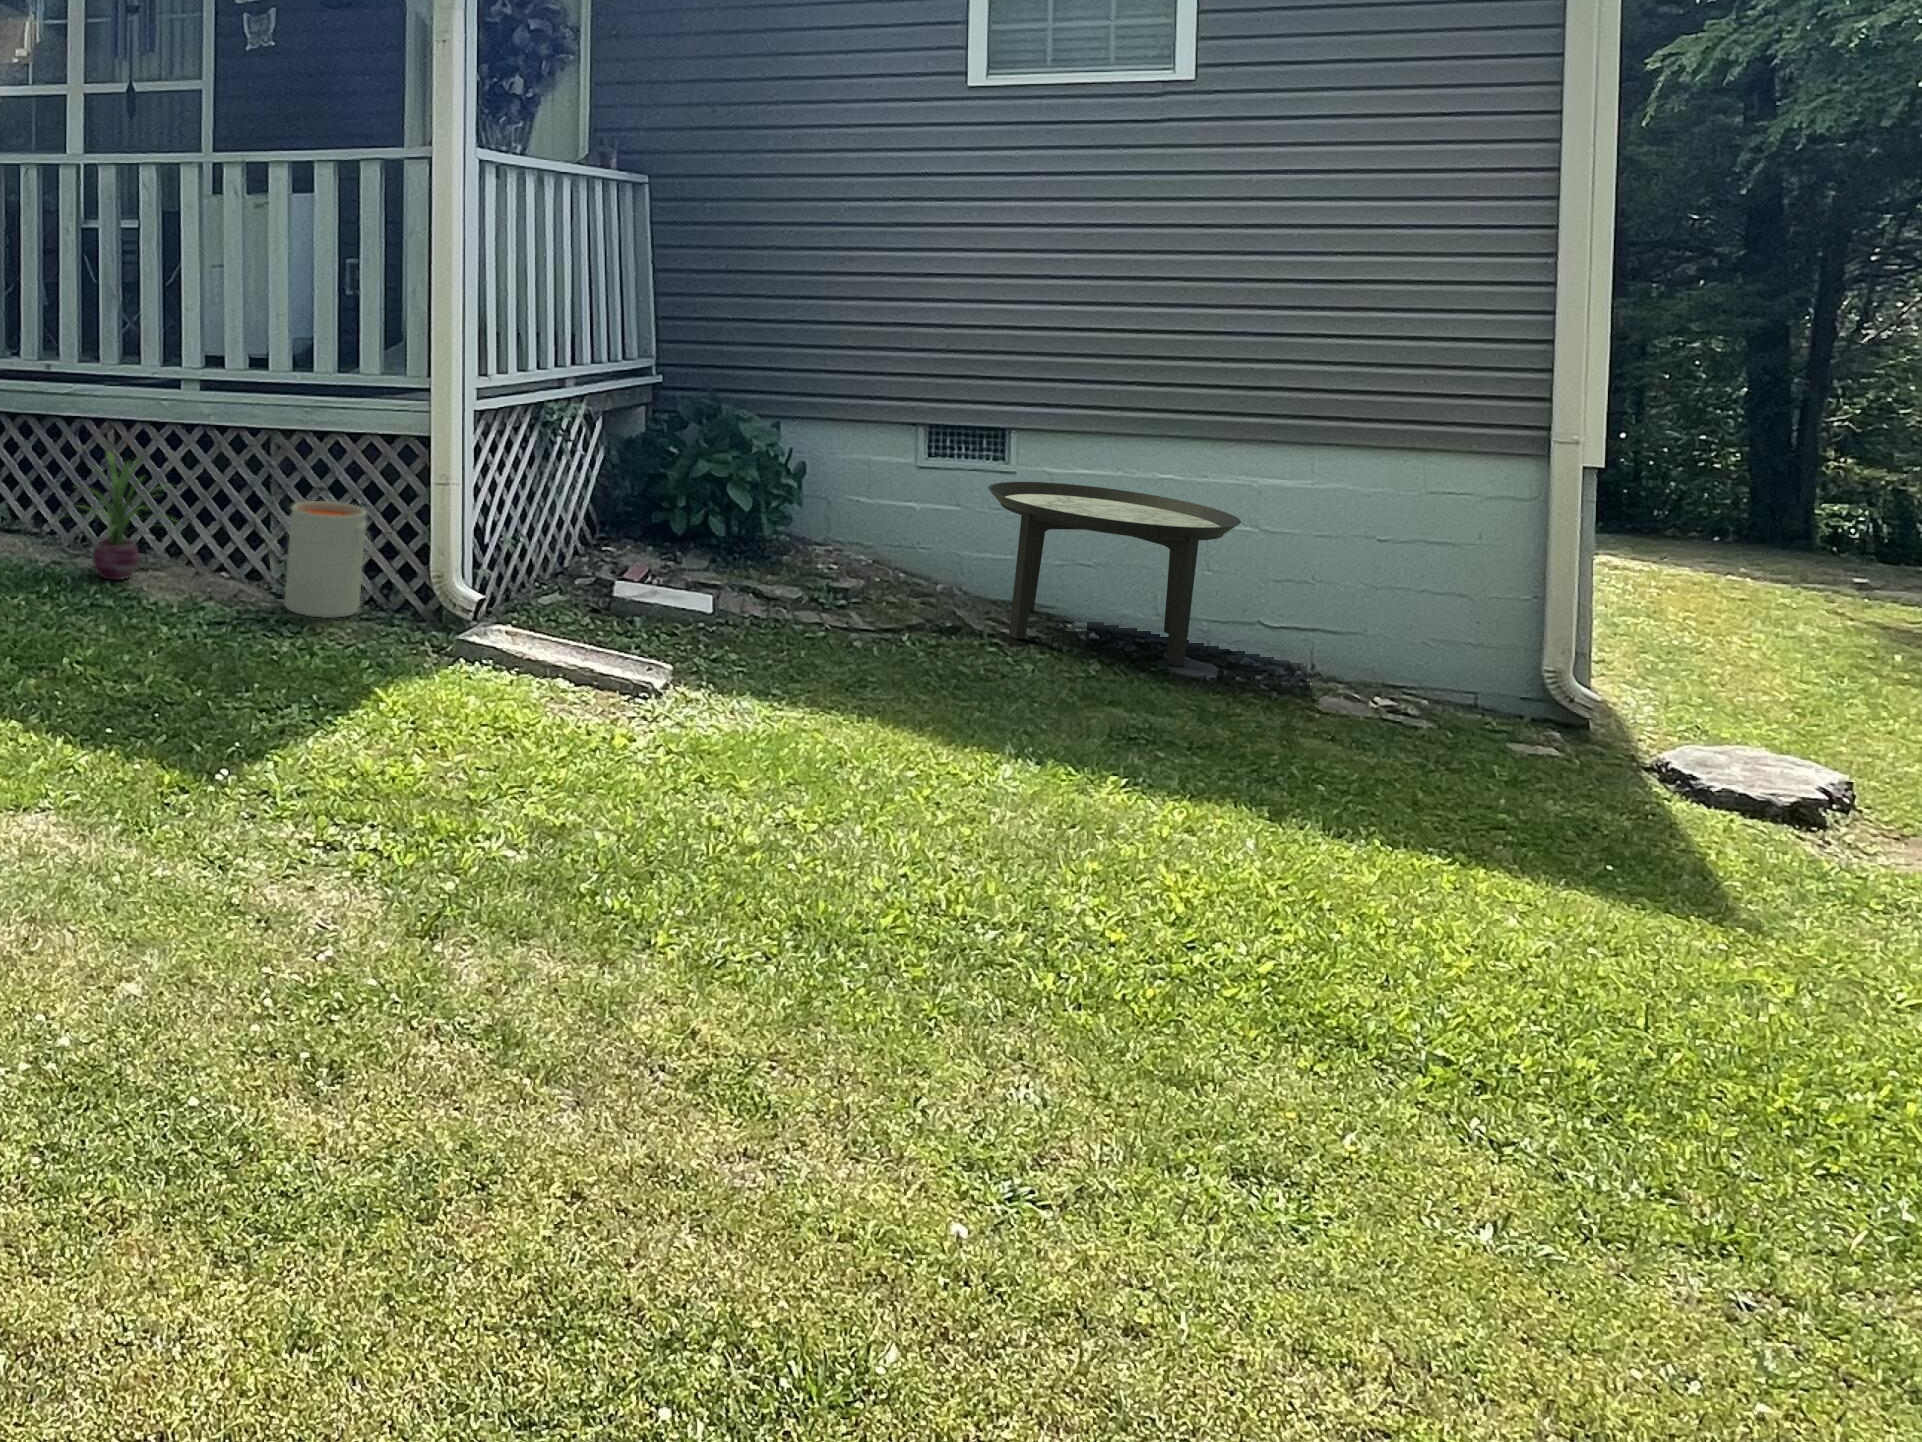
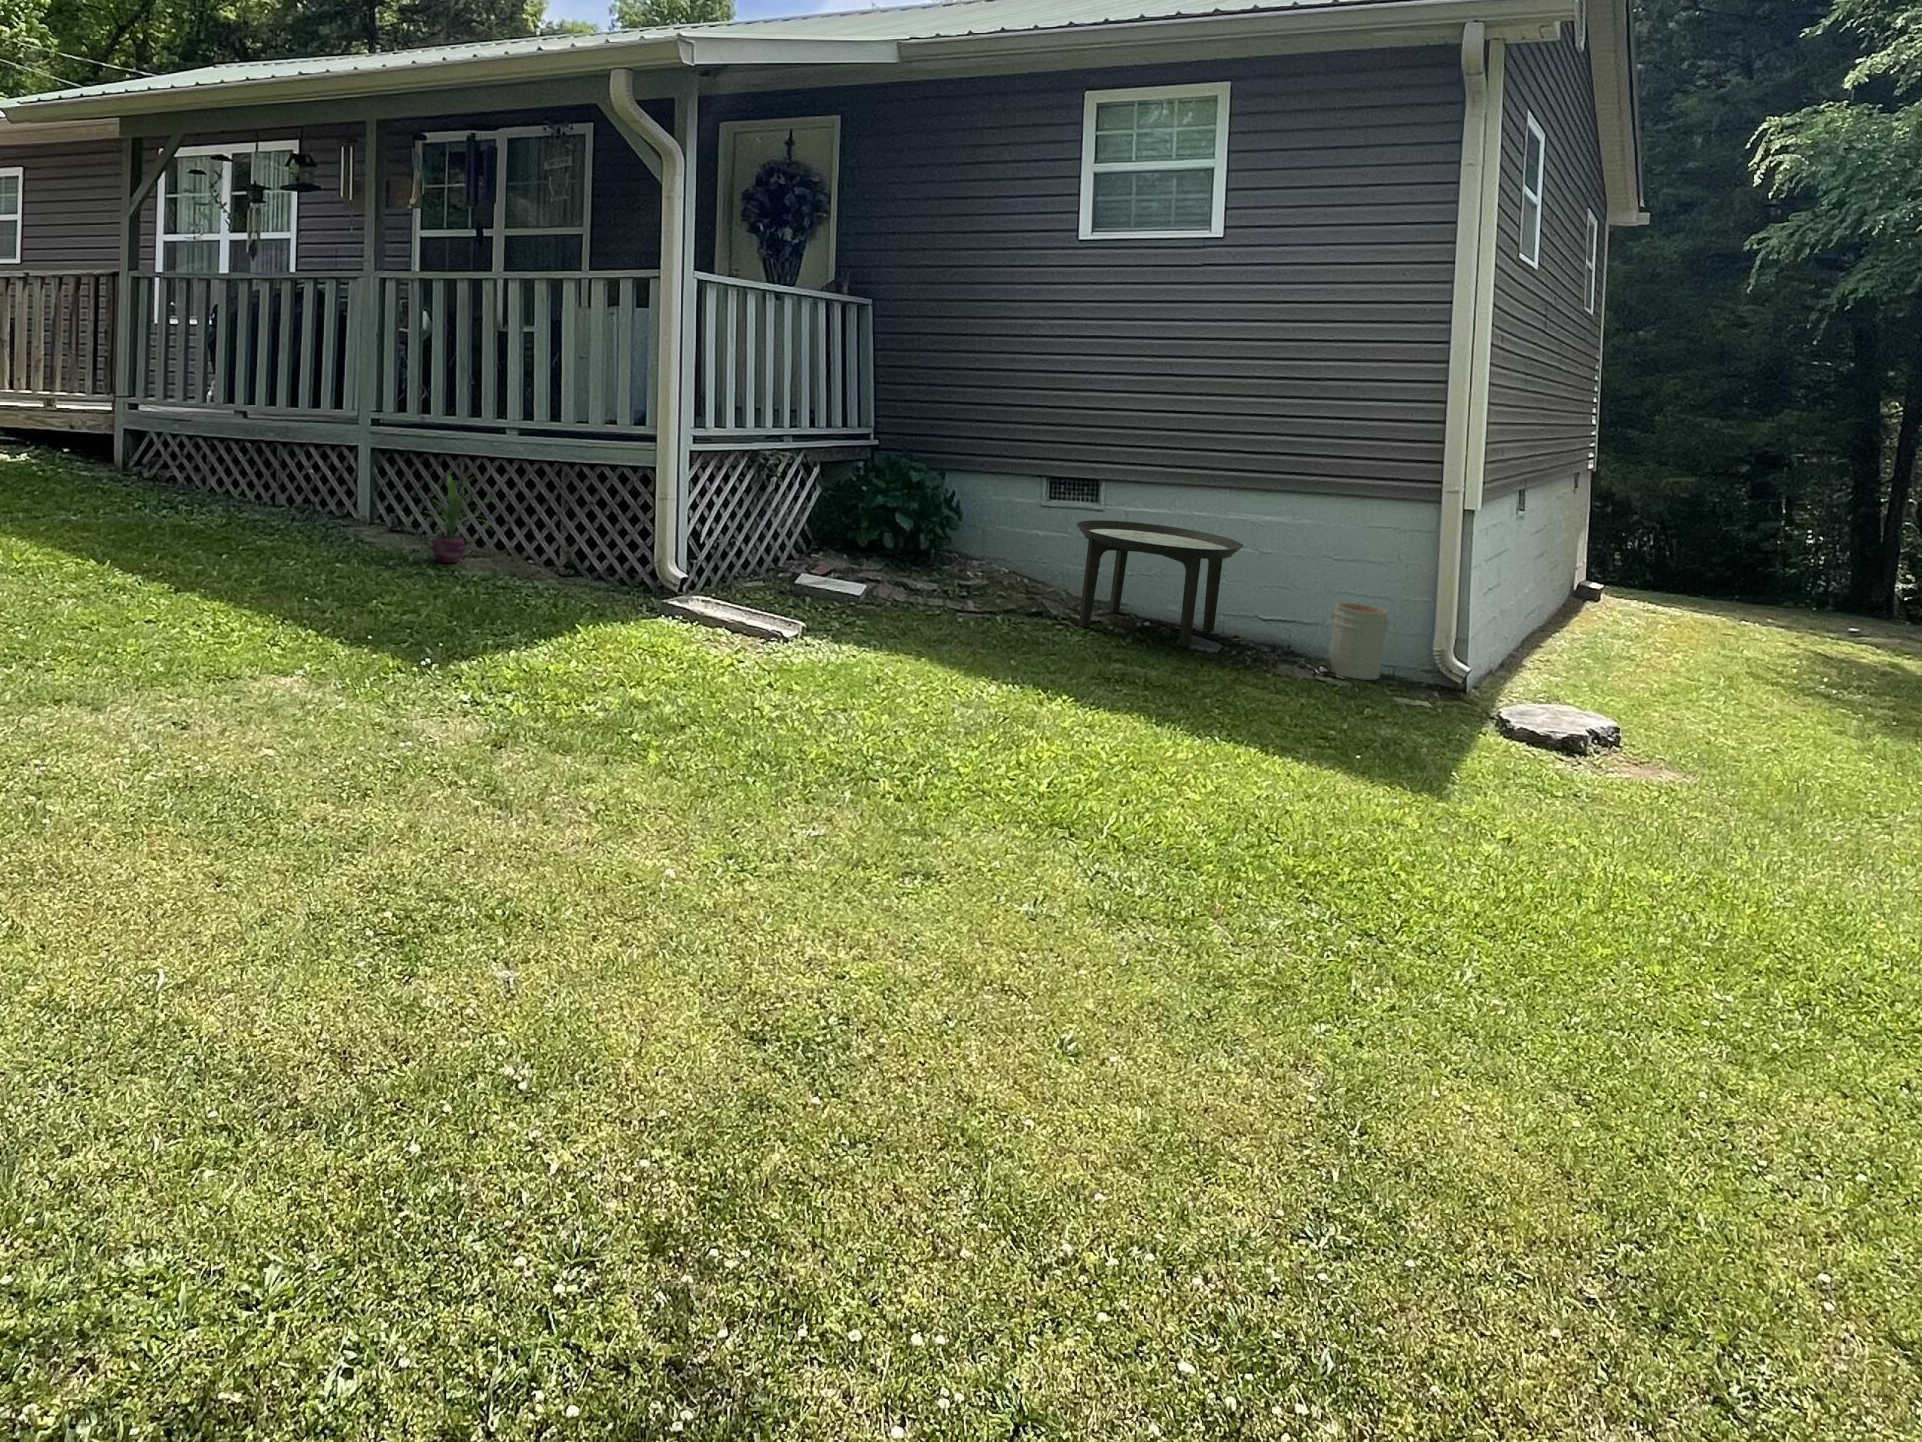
bucket: present [274,501,367,618] -> present [1320,602,1392,680]

